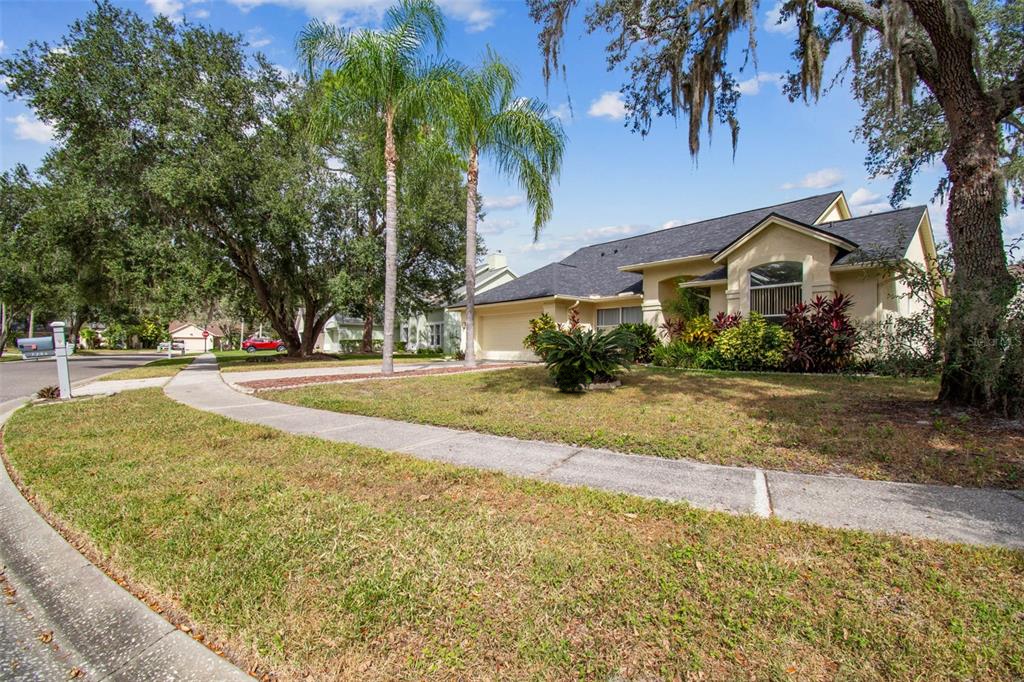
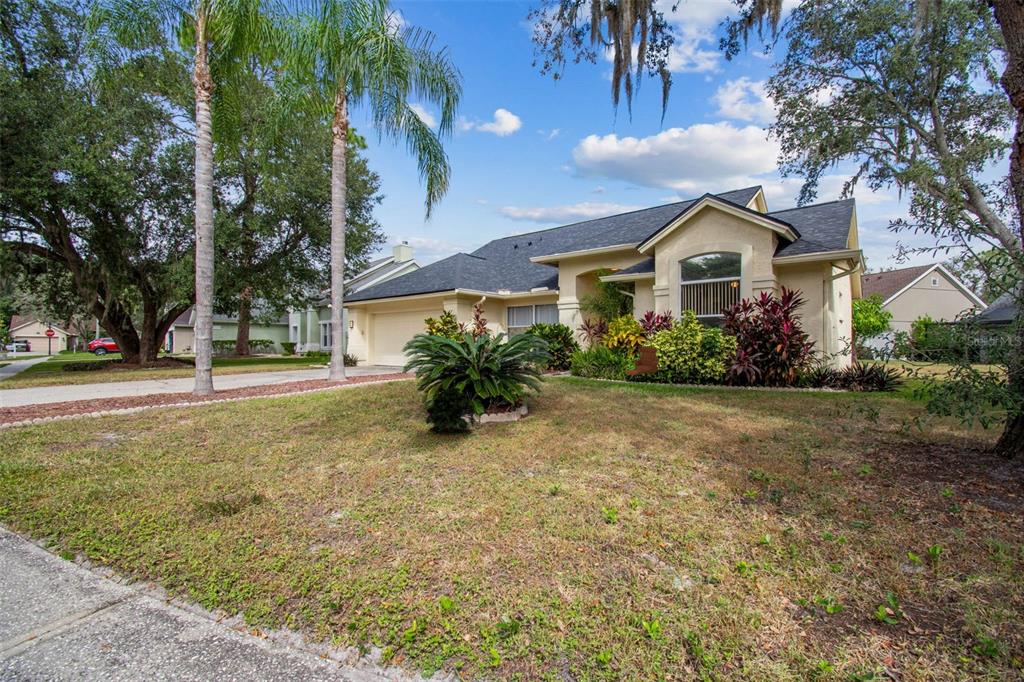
lounge chair: none [698,341,728,369] -> present [625,346,660,382]

